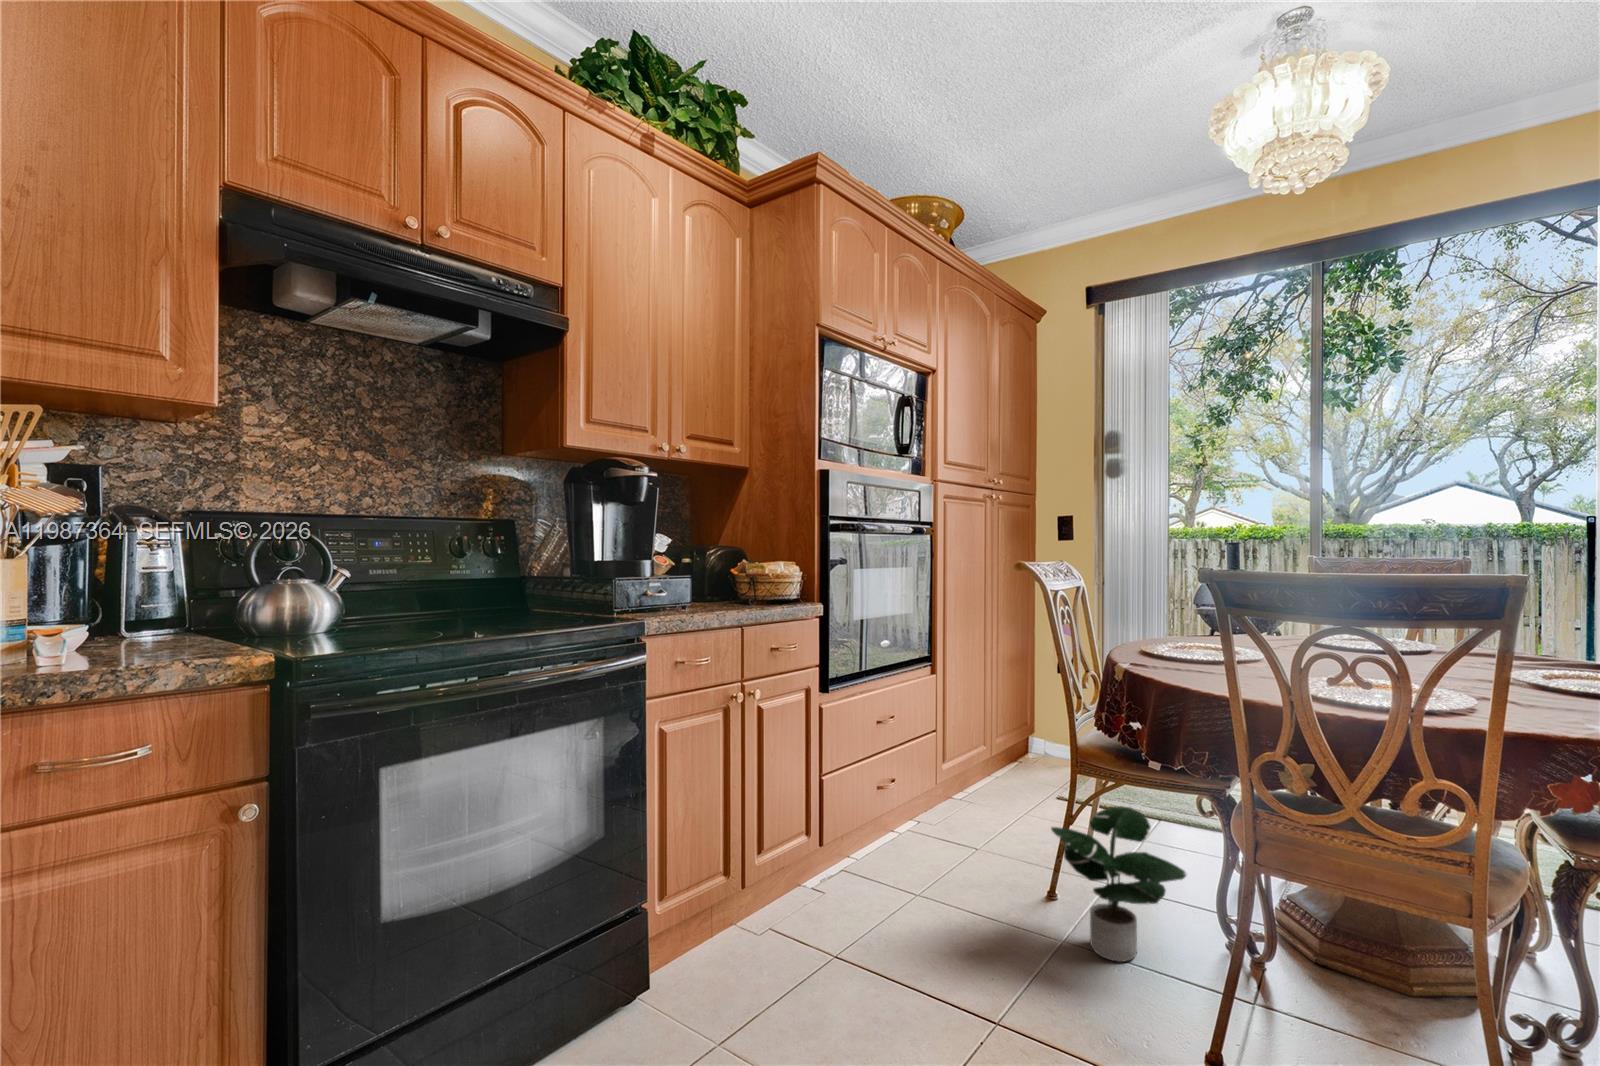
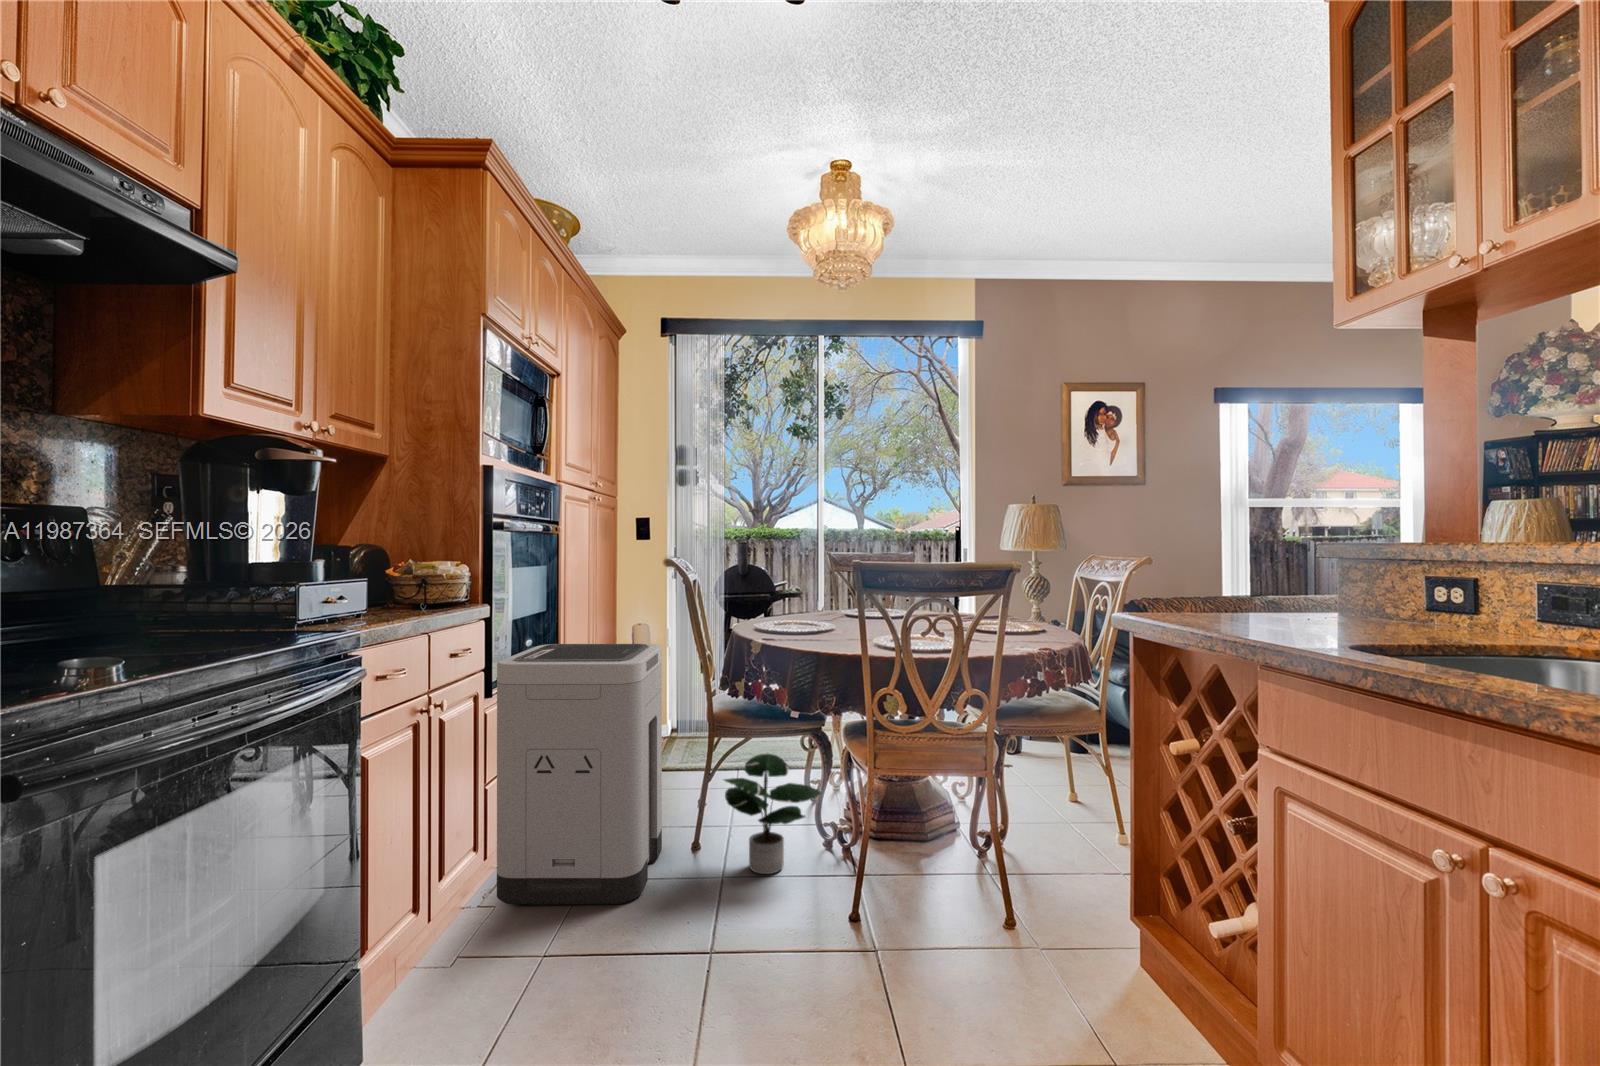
trash can: none [822,646,1005,936] -> present [497,644,662,905]

